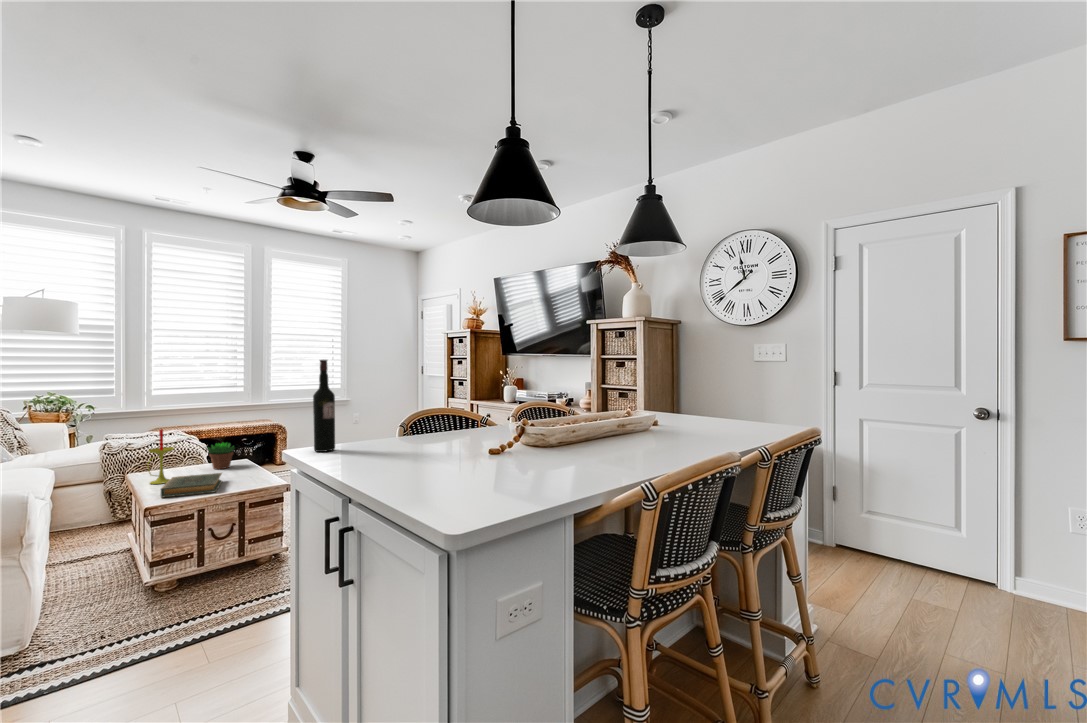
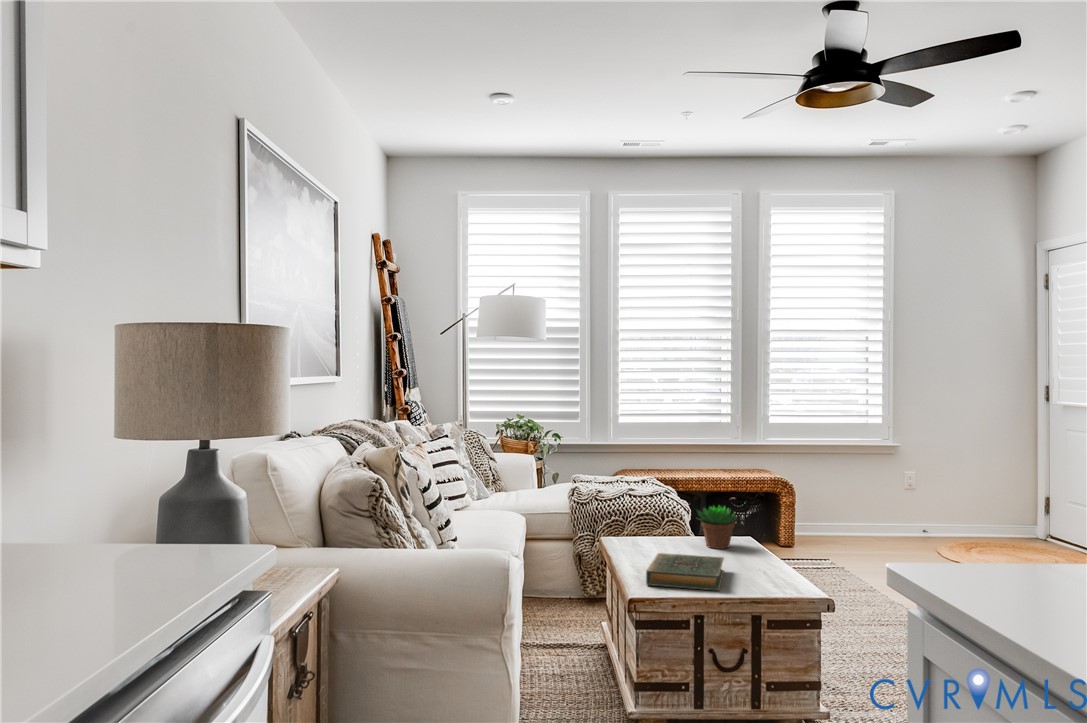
wine bottle: present [313,360,335,452] -> none [960,373,1012,583]
candle: present [148,430,174,484] -> none [627,476,659,560]

